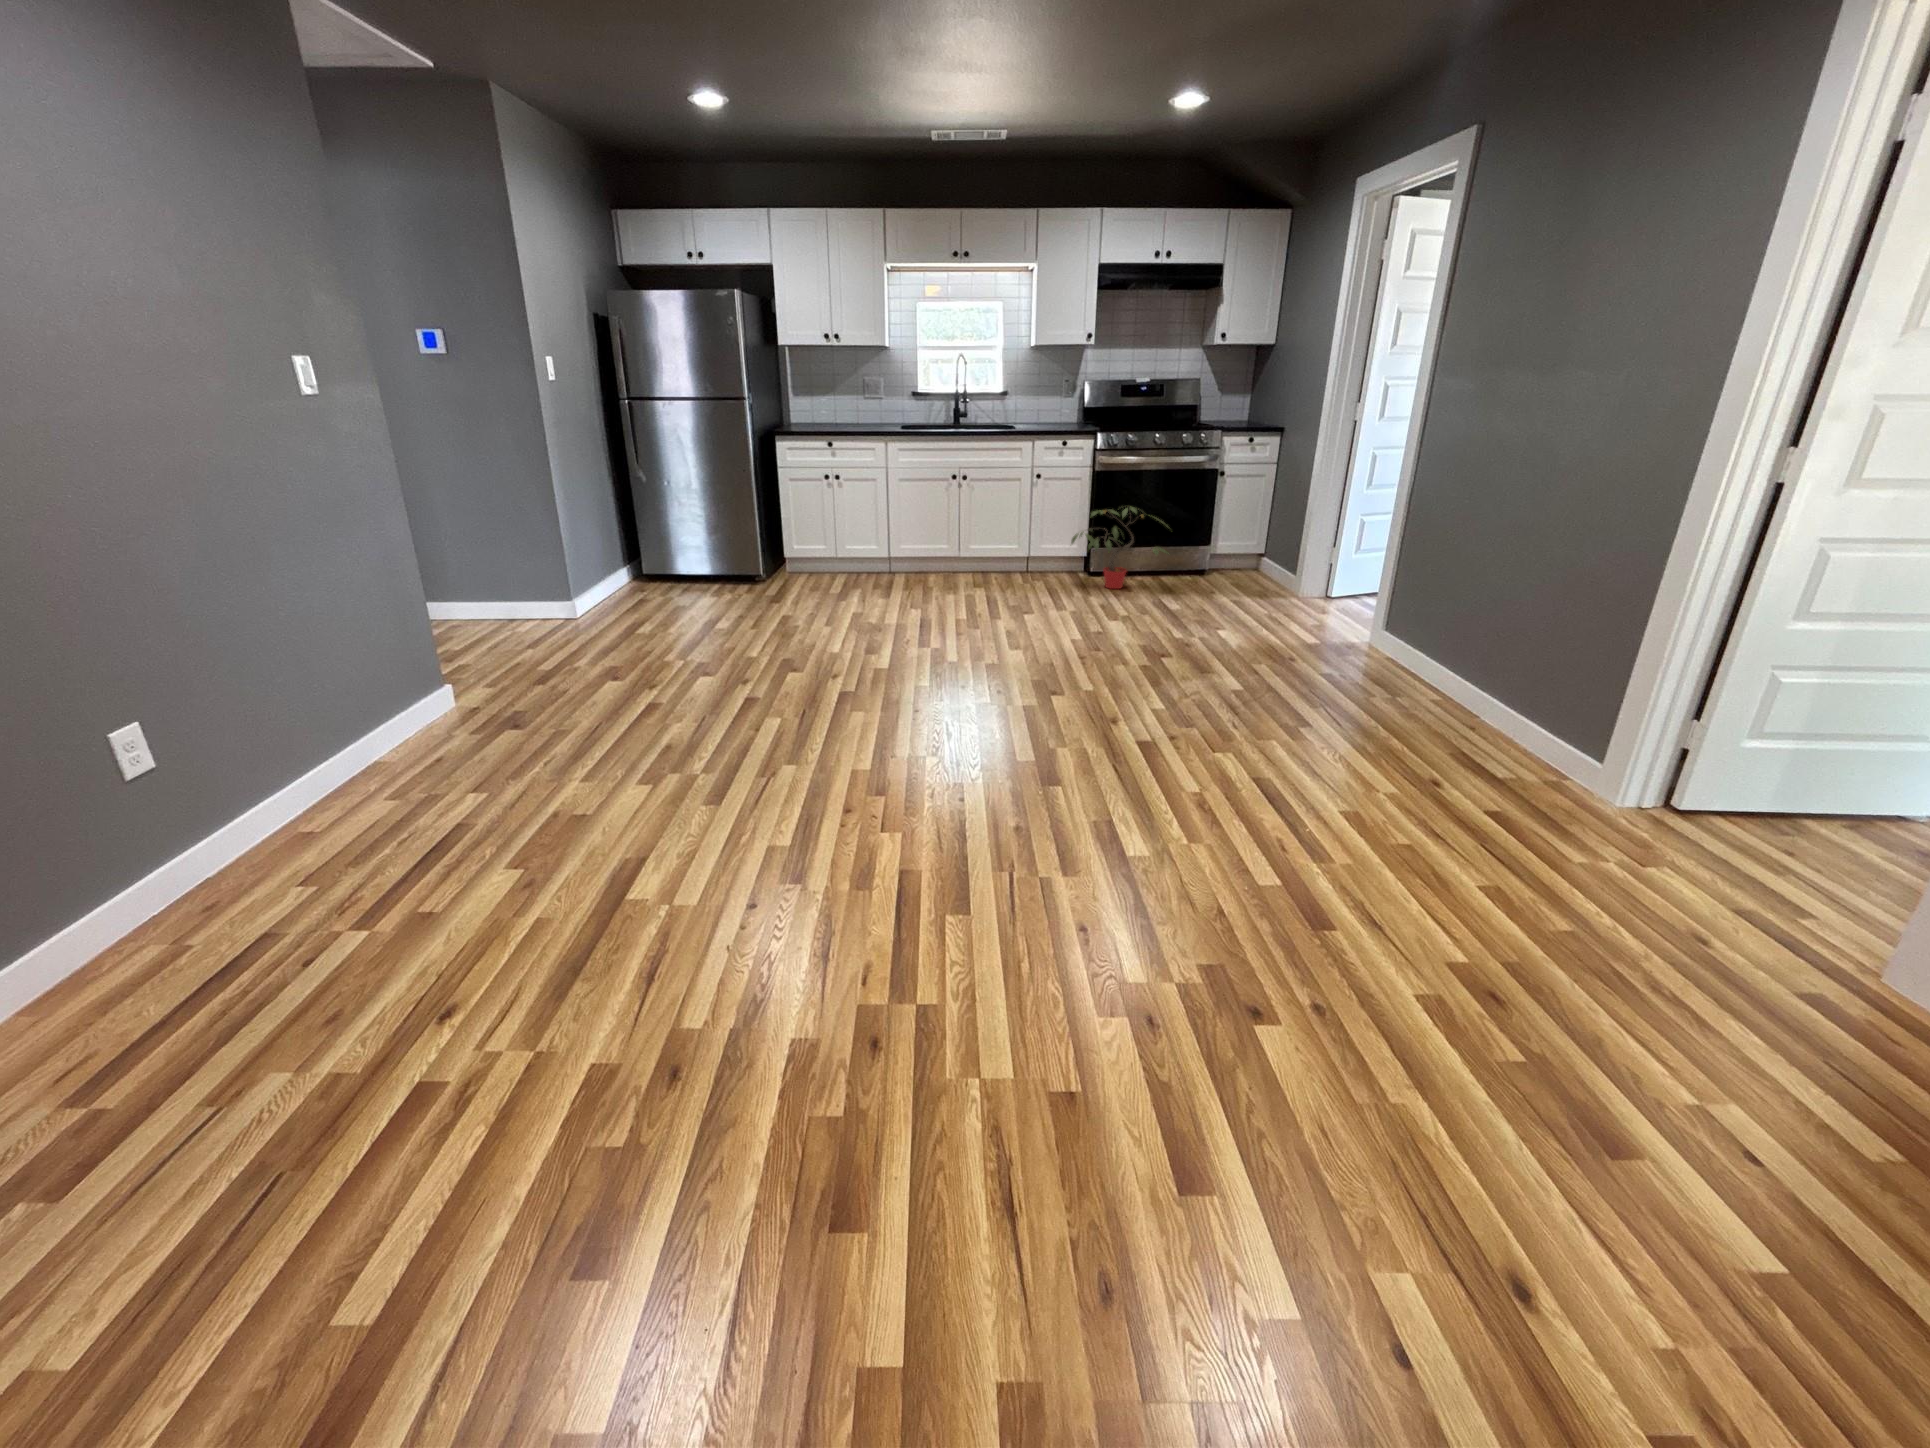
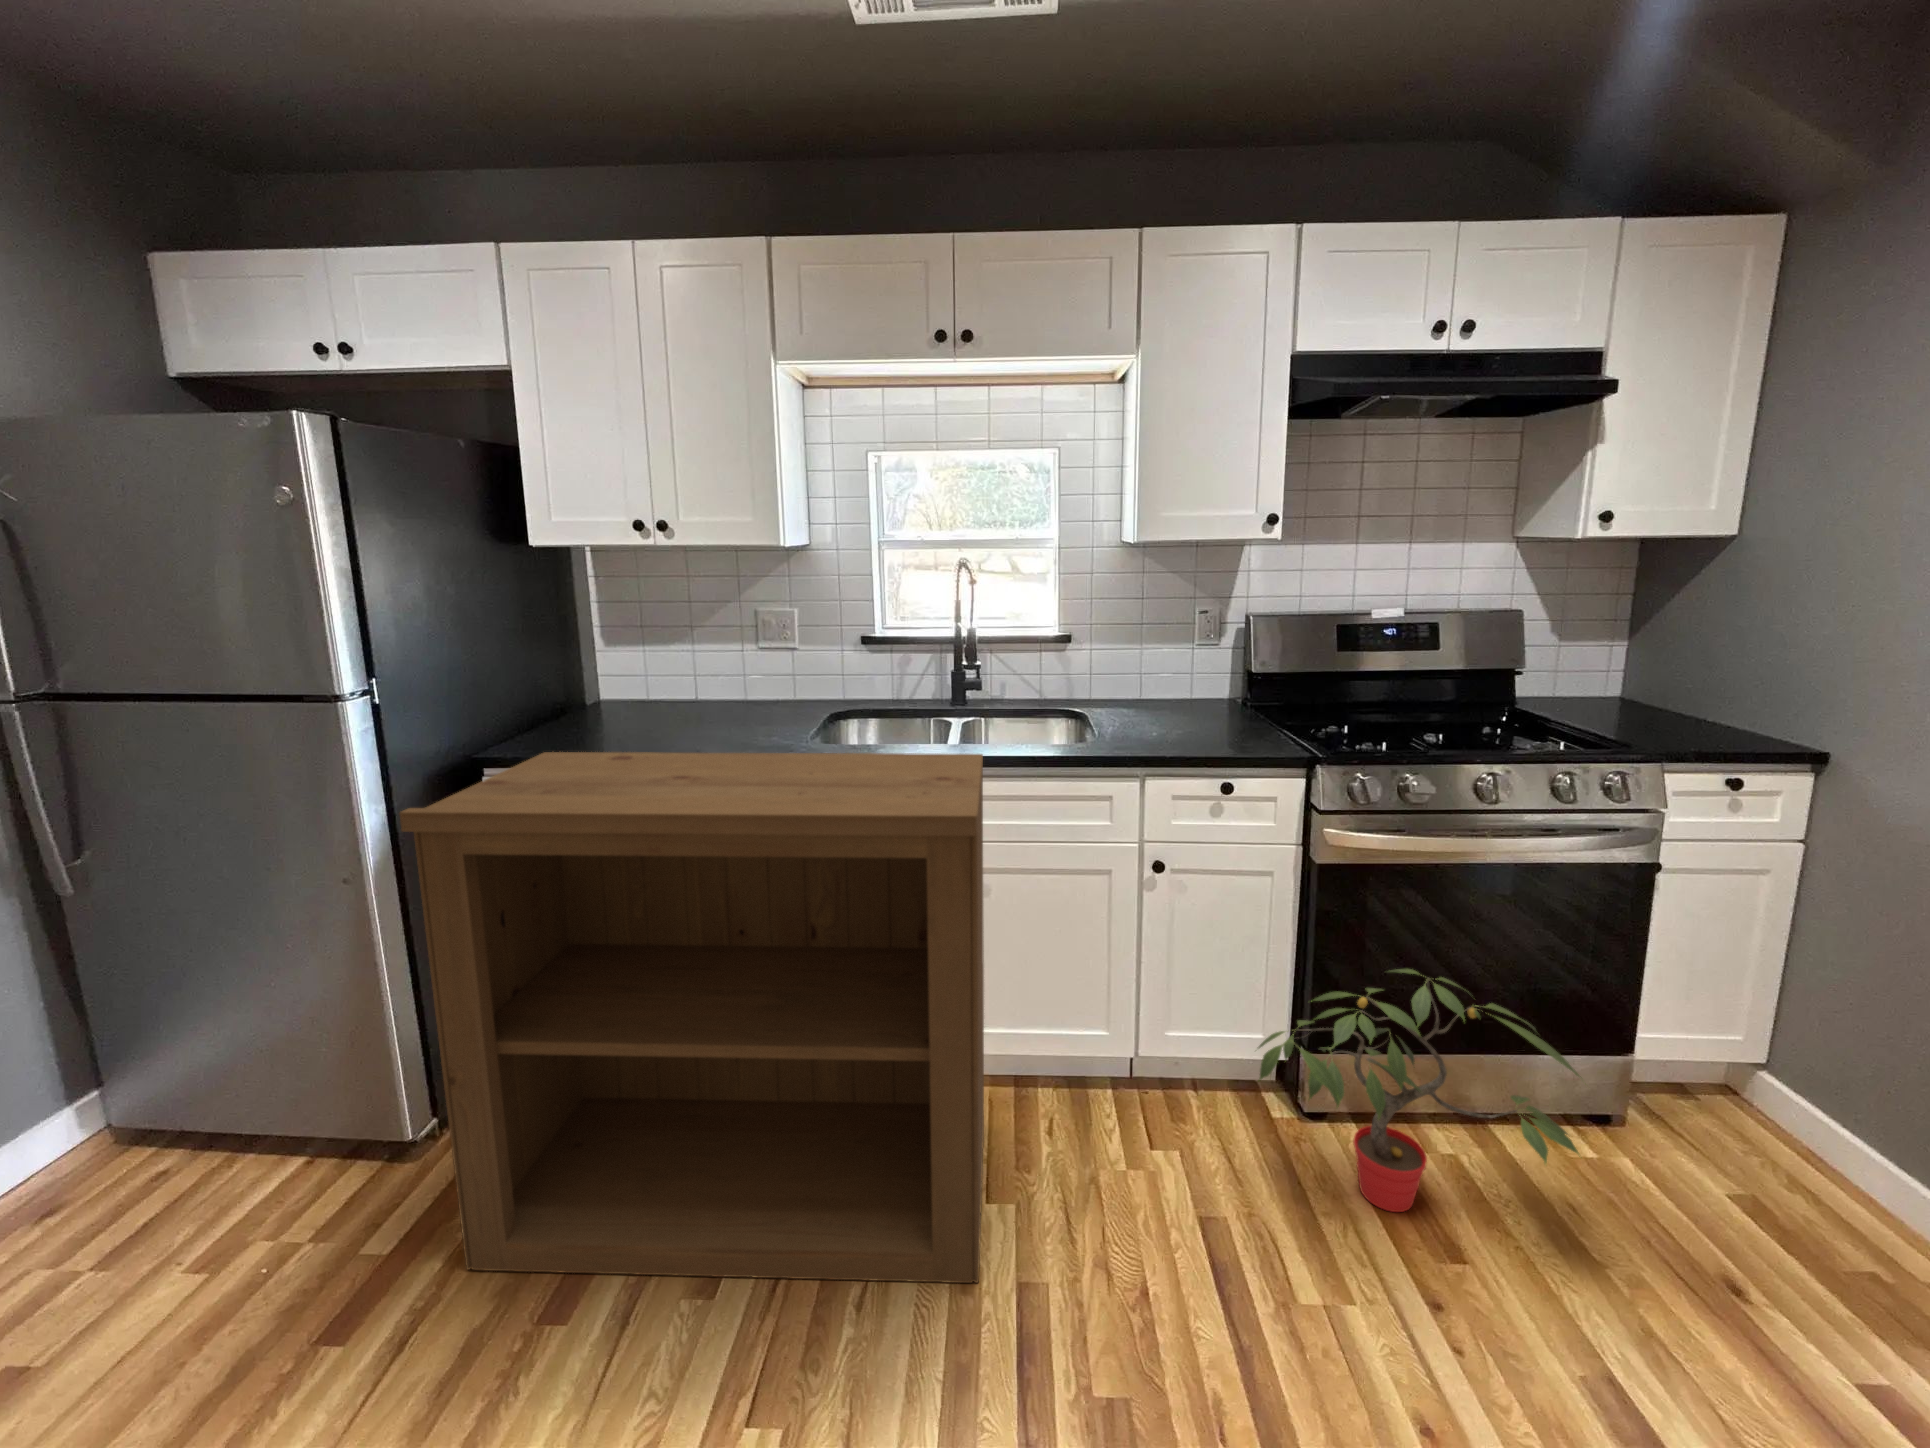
bookshelf: none [791,428,976,598] -> present [400,752,984,1283]

